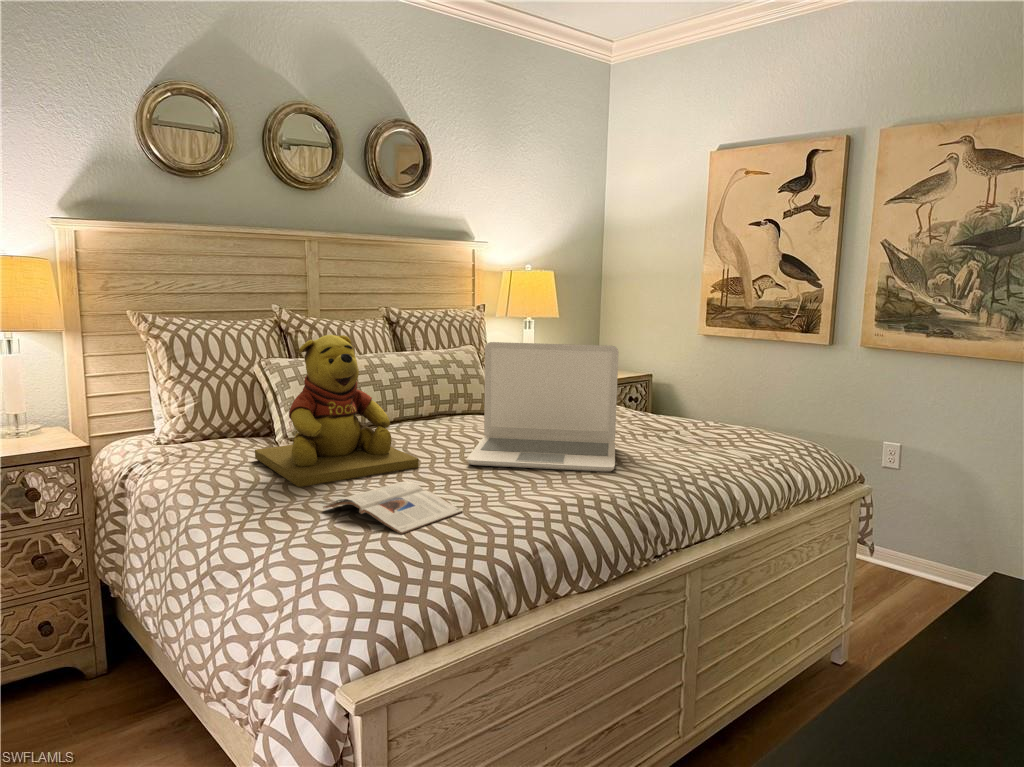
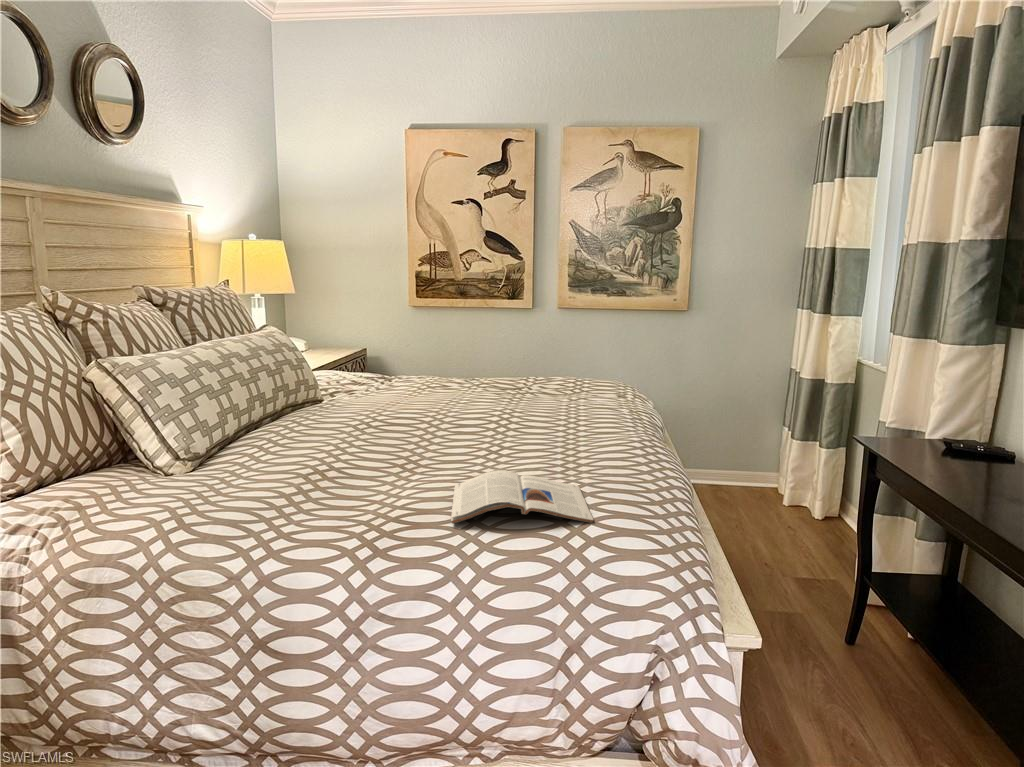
teddy bear: present [255,335,419,487] -> none [189,312,413,513]
laptop: present [467,342,618,472] -> none [404,309,581,446]

